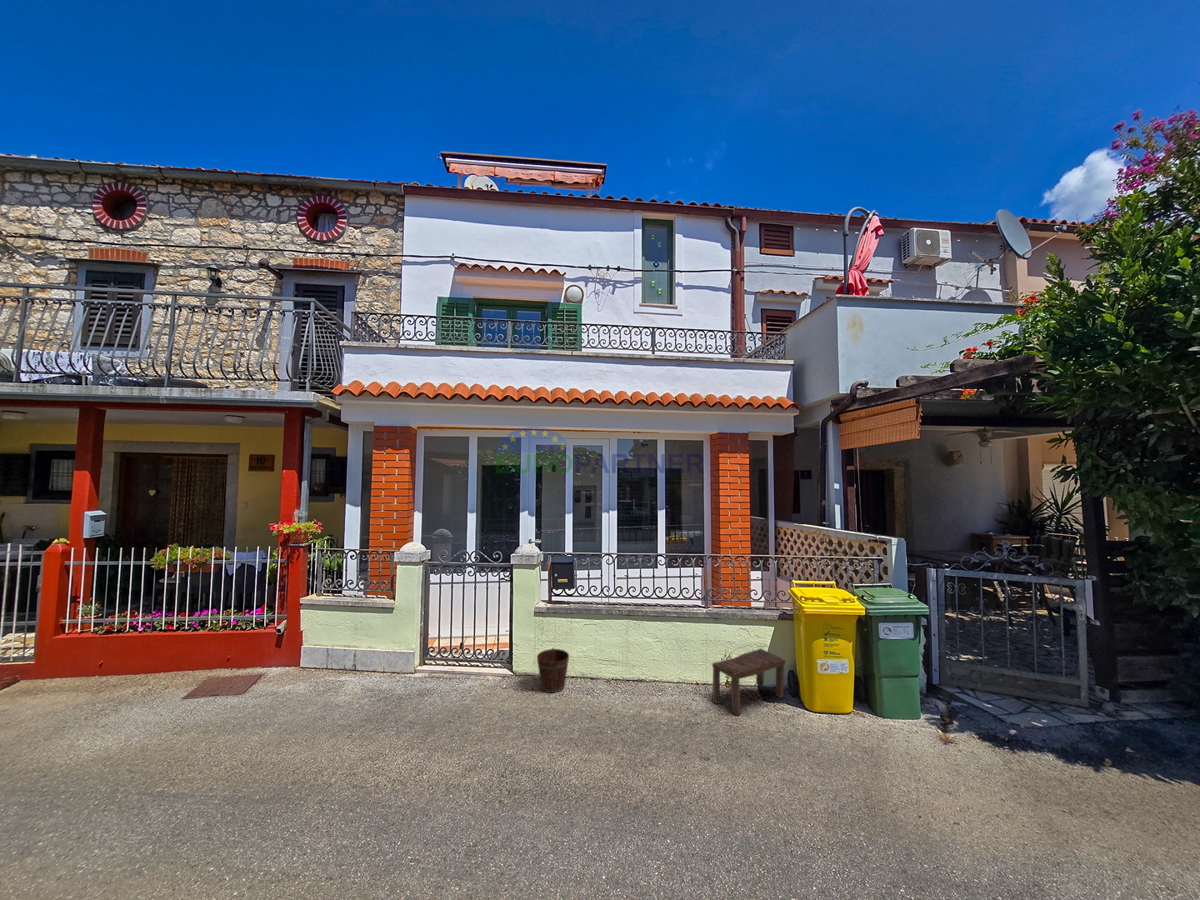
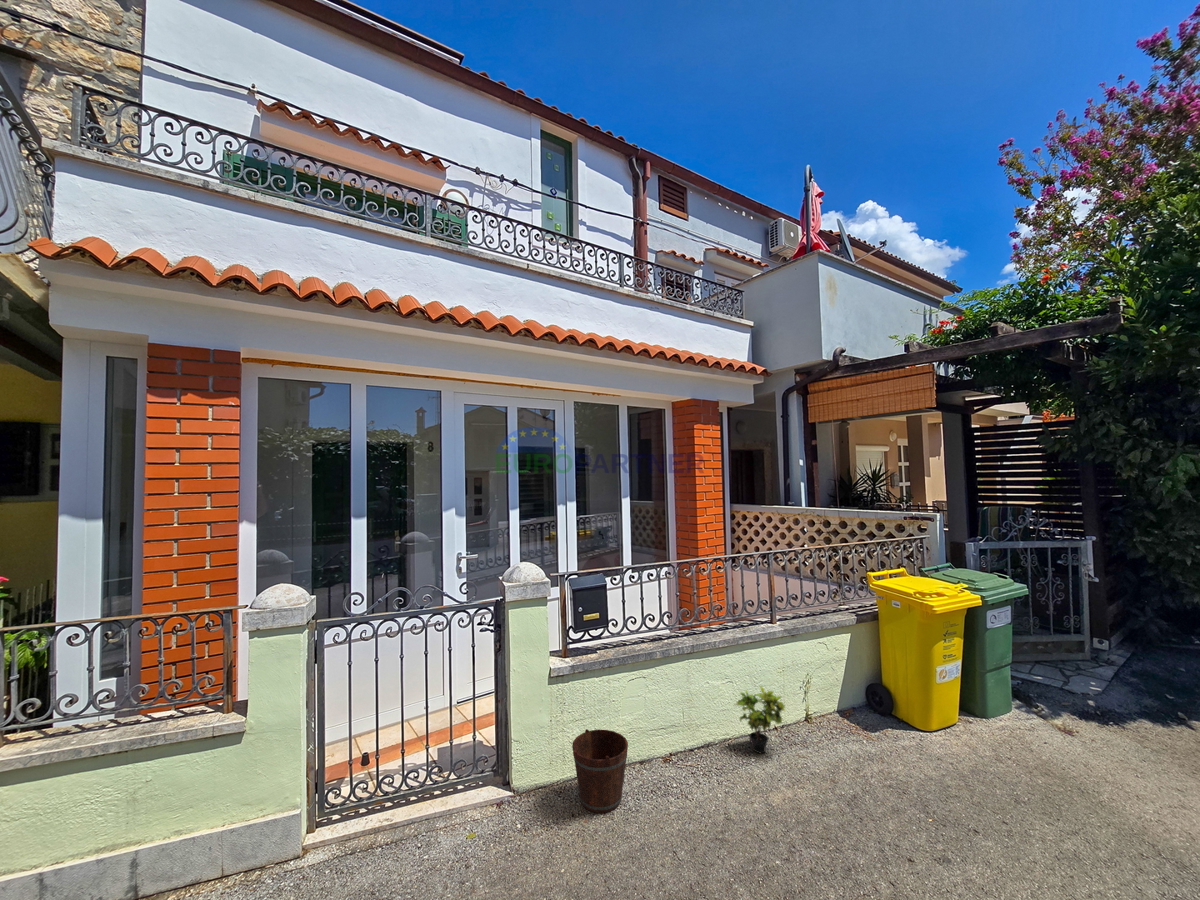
potted plant: none [656,647,687,691] -> present [737,687,785,754]
bench: present [712,649,785,715] -> none [823,665,889,765]

